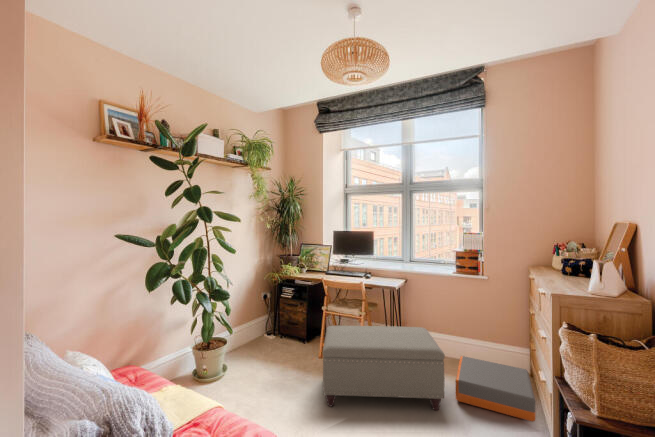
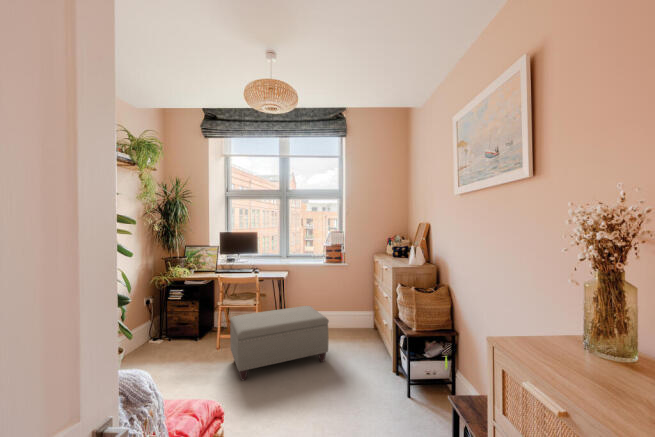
storage box: present [456,356,536,422] -> none [333,323,381,353]

